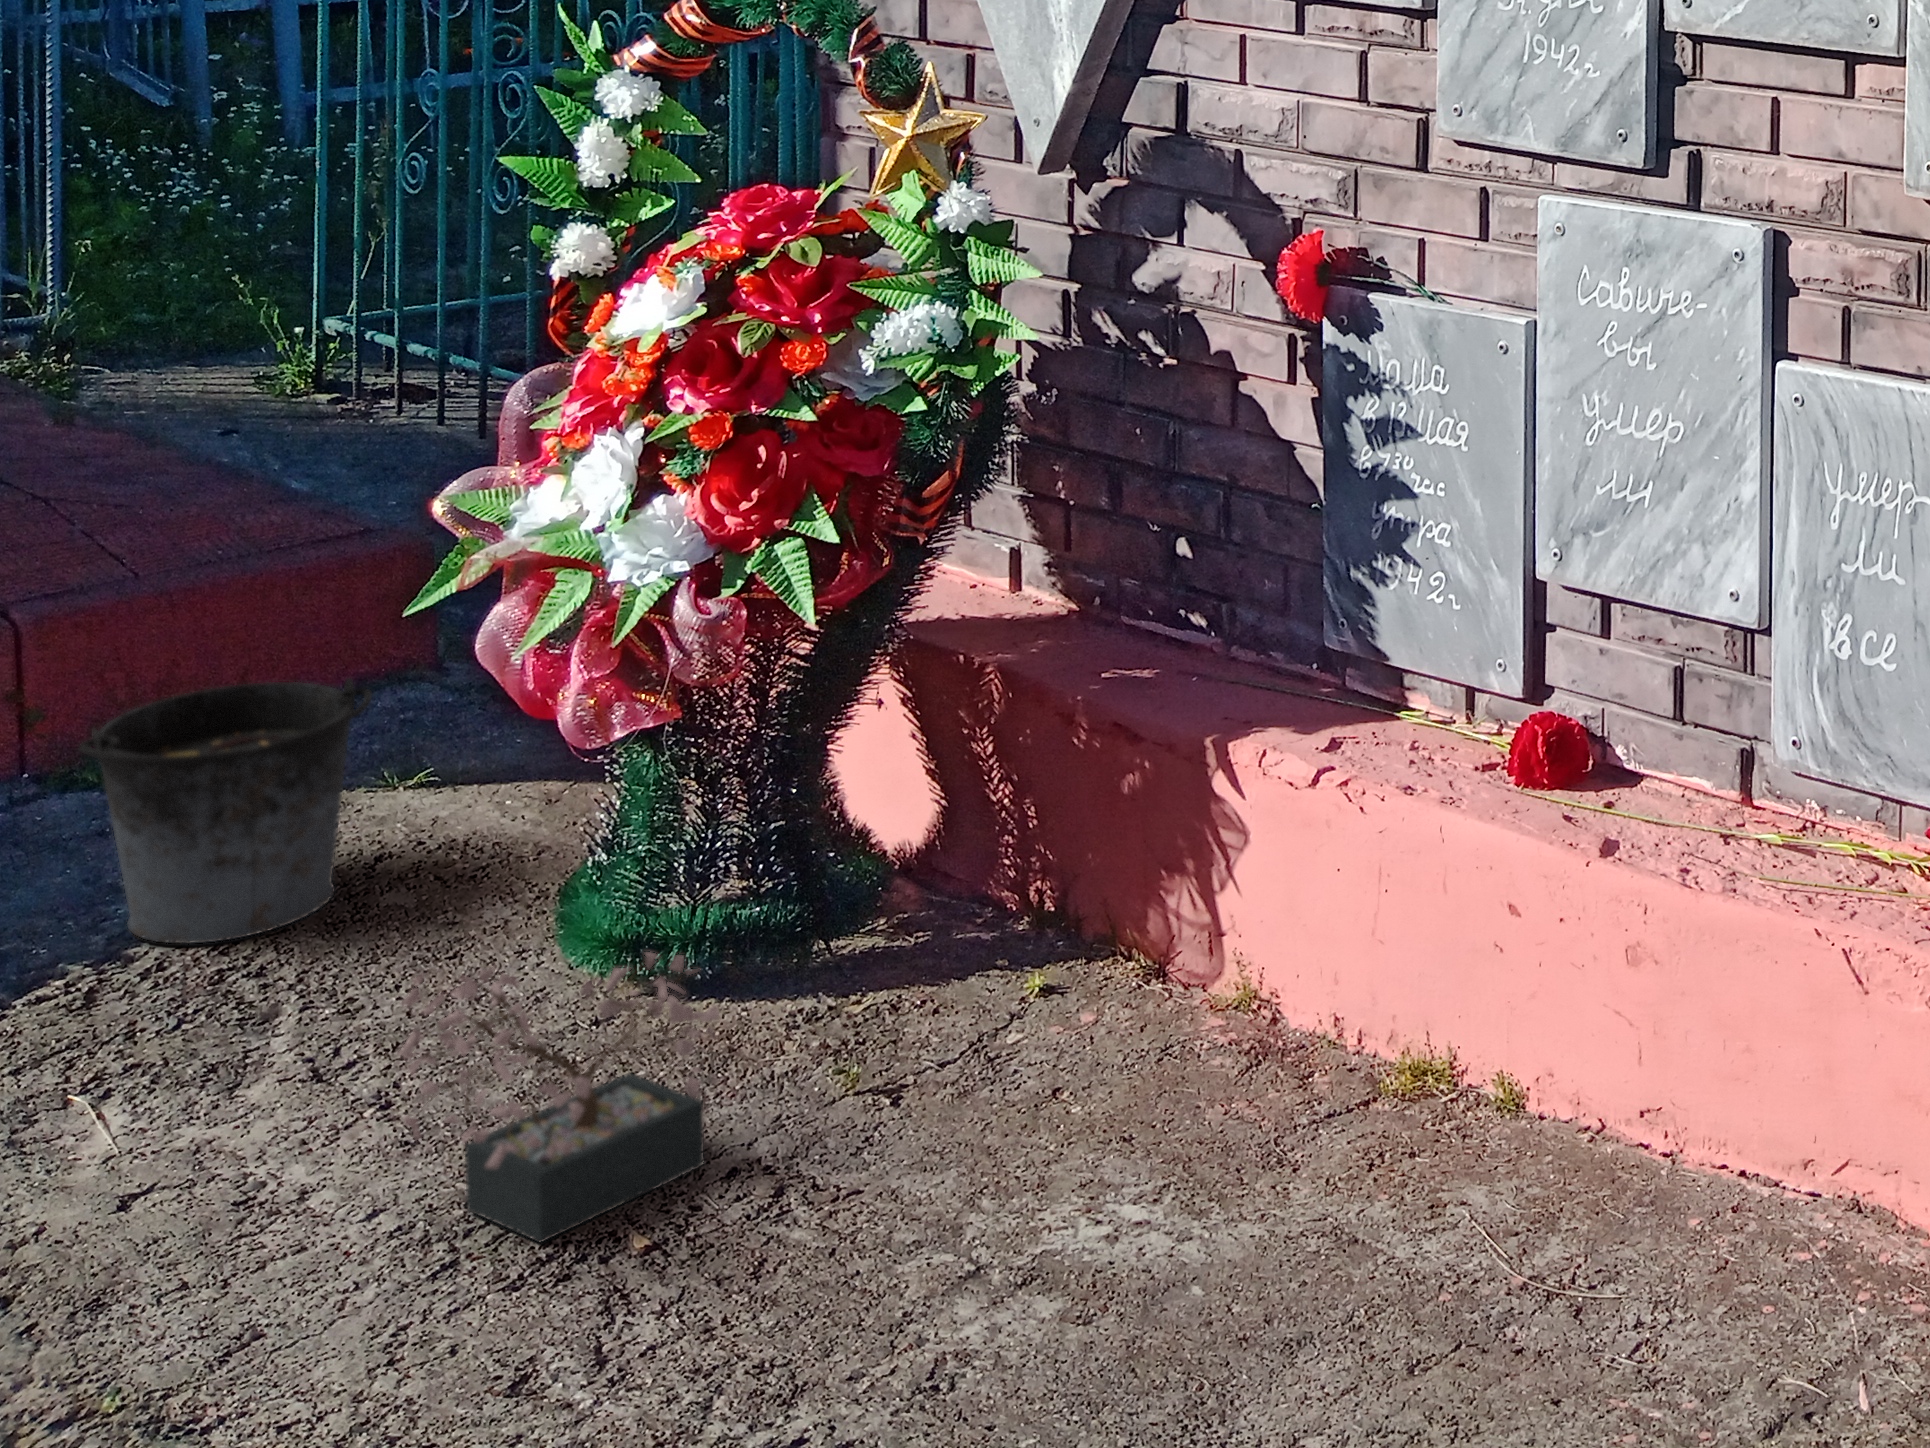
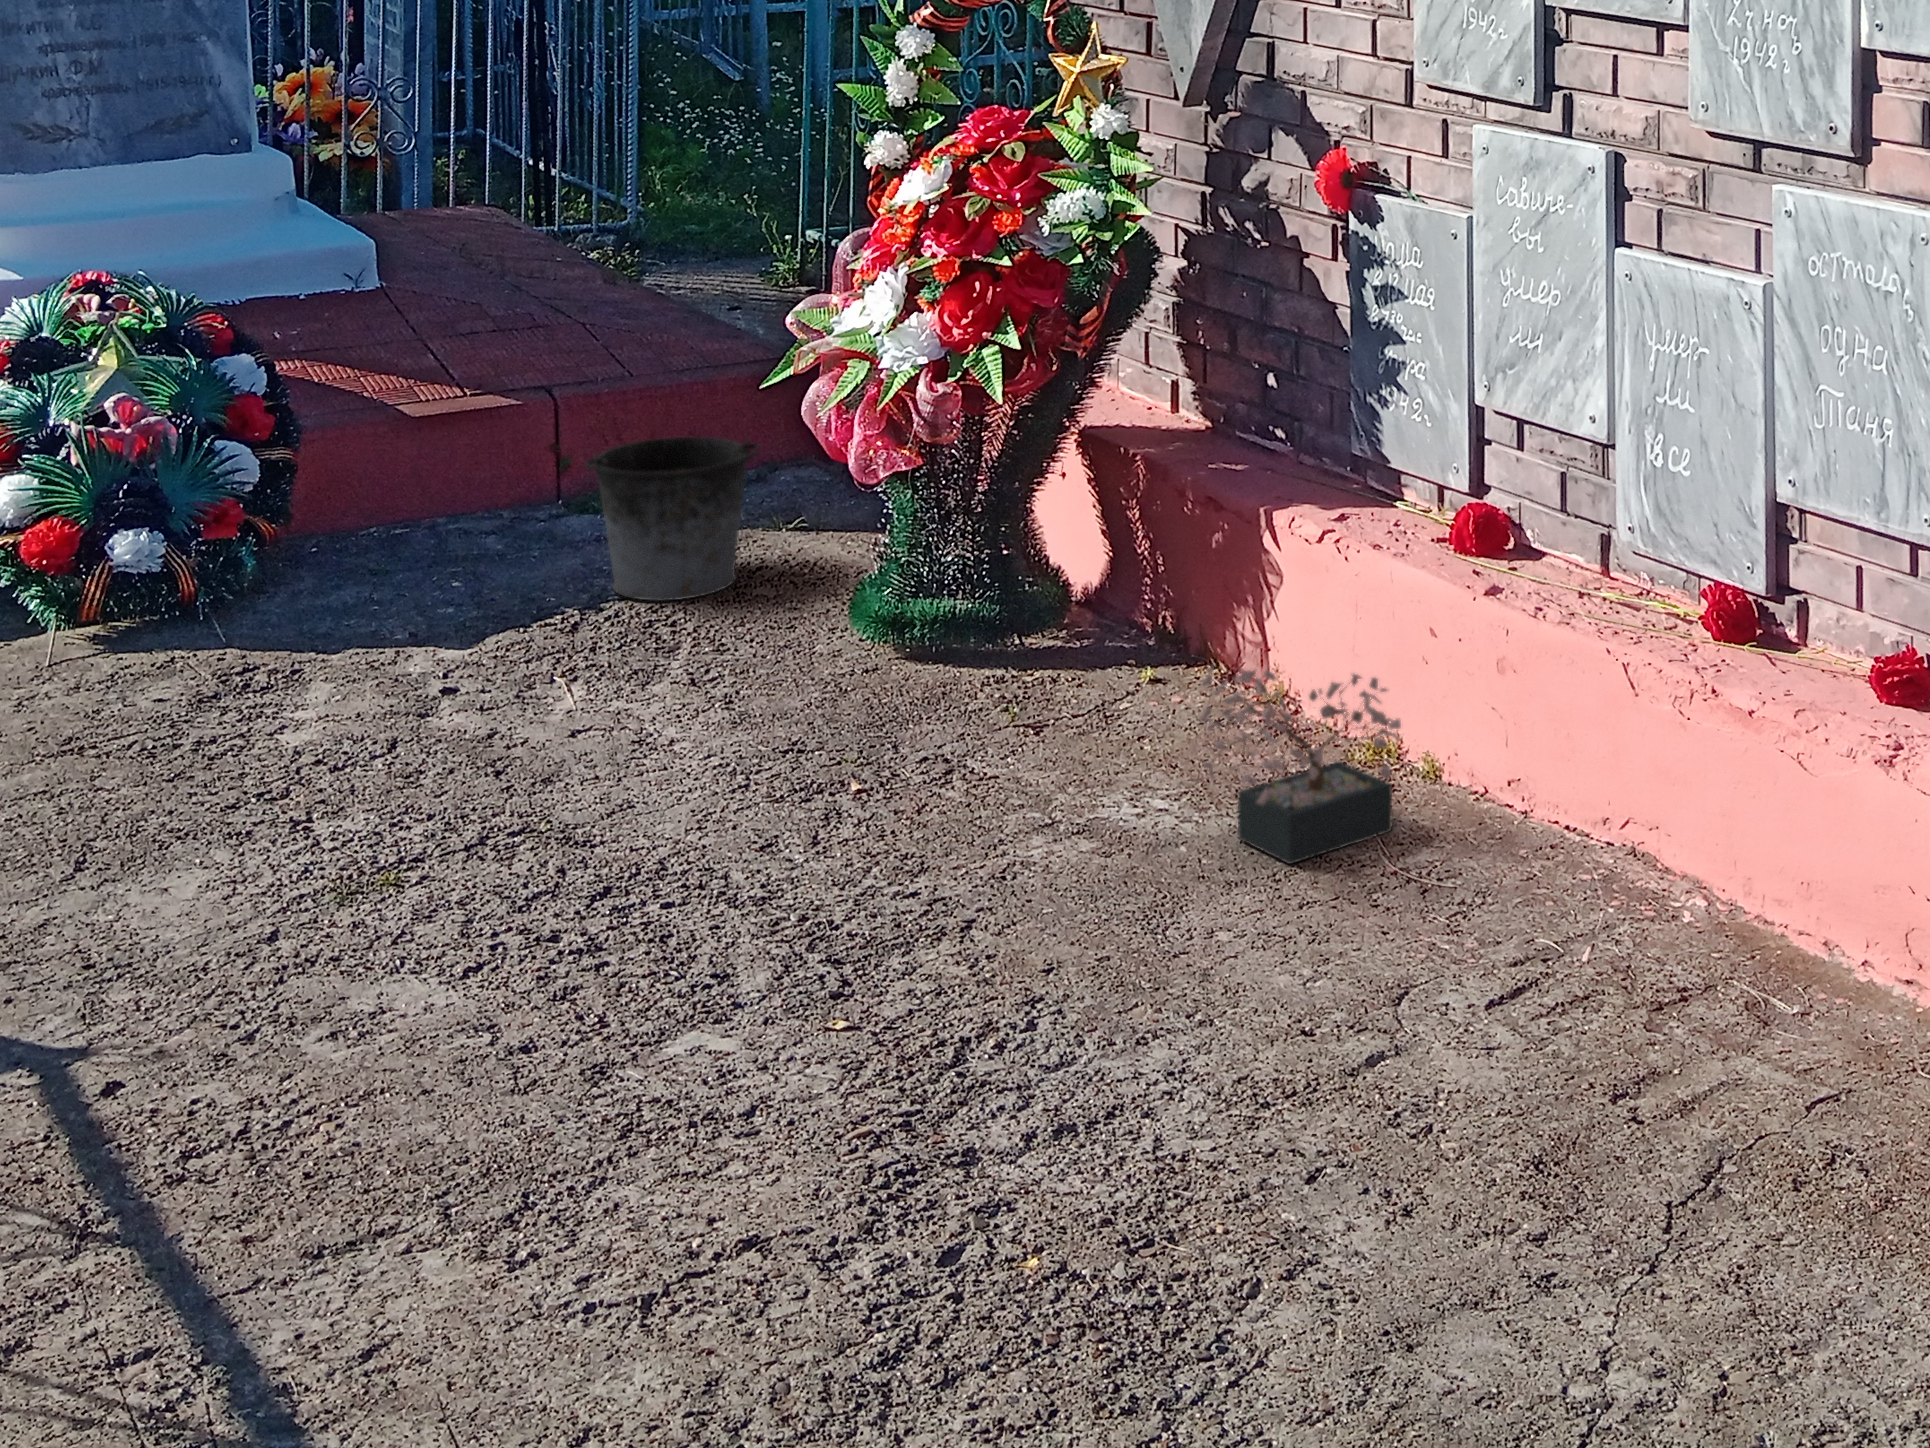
decorative plant: present [399,952,719,1242] -> present [1198,666,1401,864]

